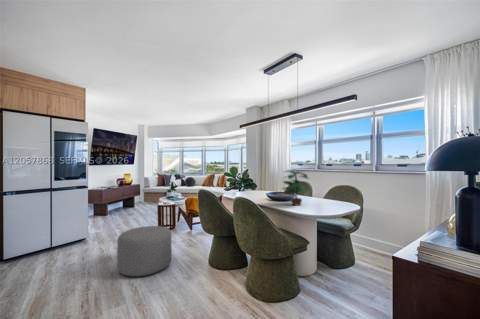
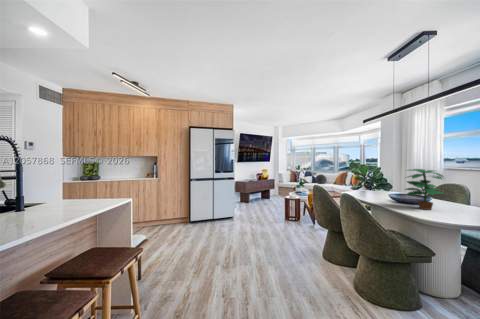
ottoman: present [117,226,172,276] -> none [251,213,291,251]

